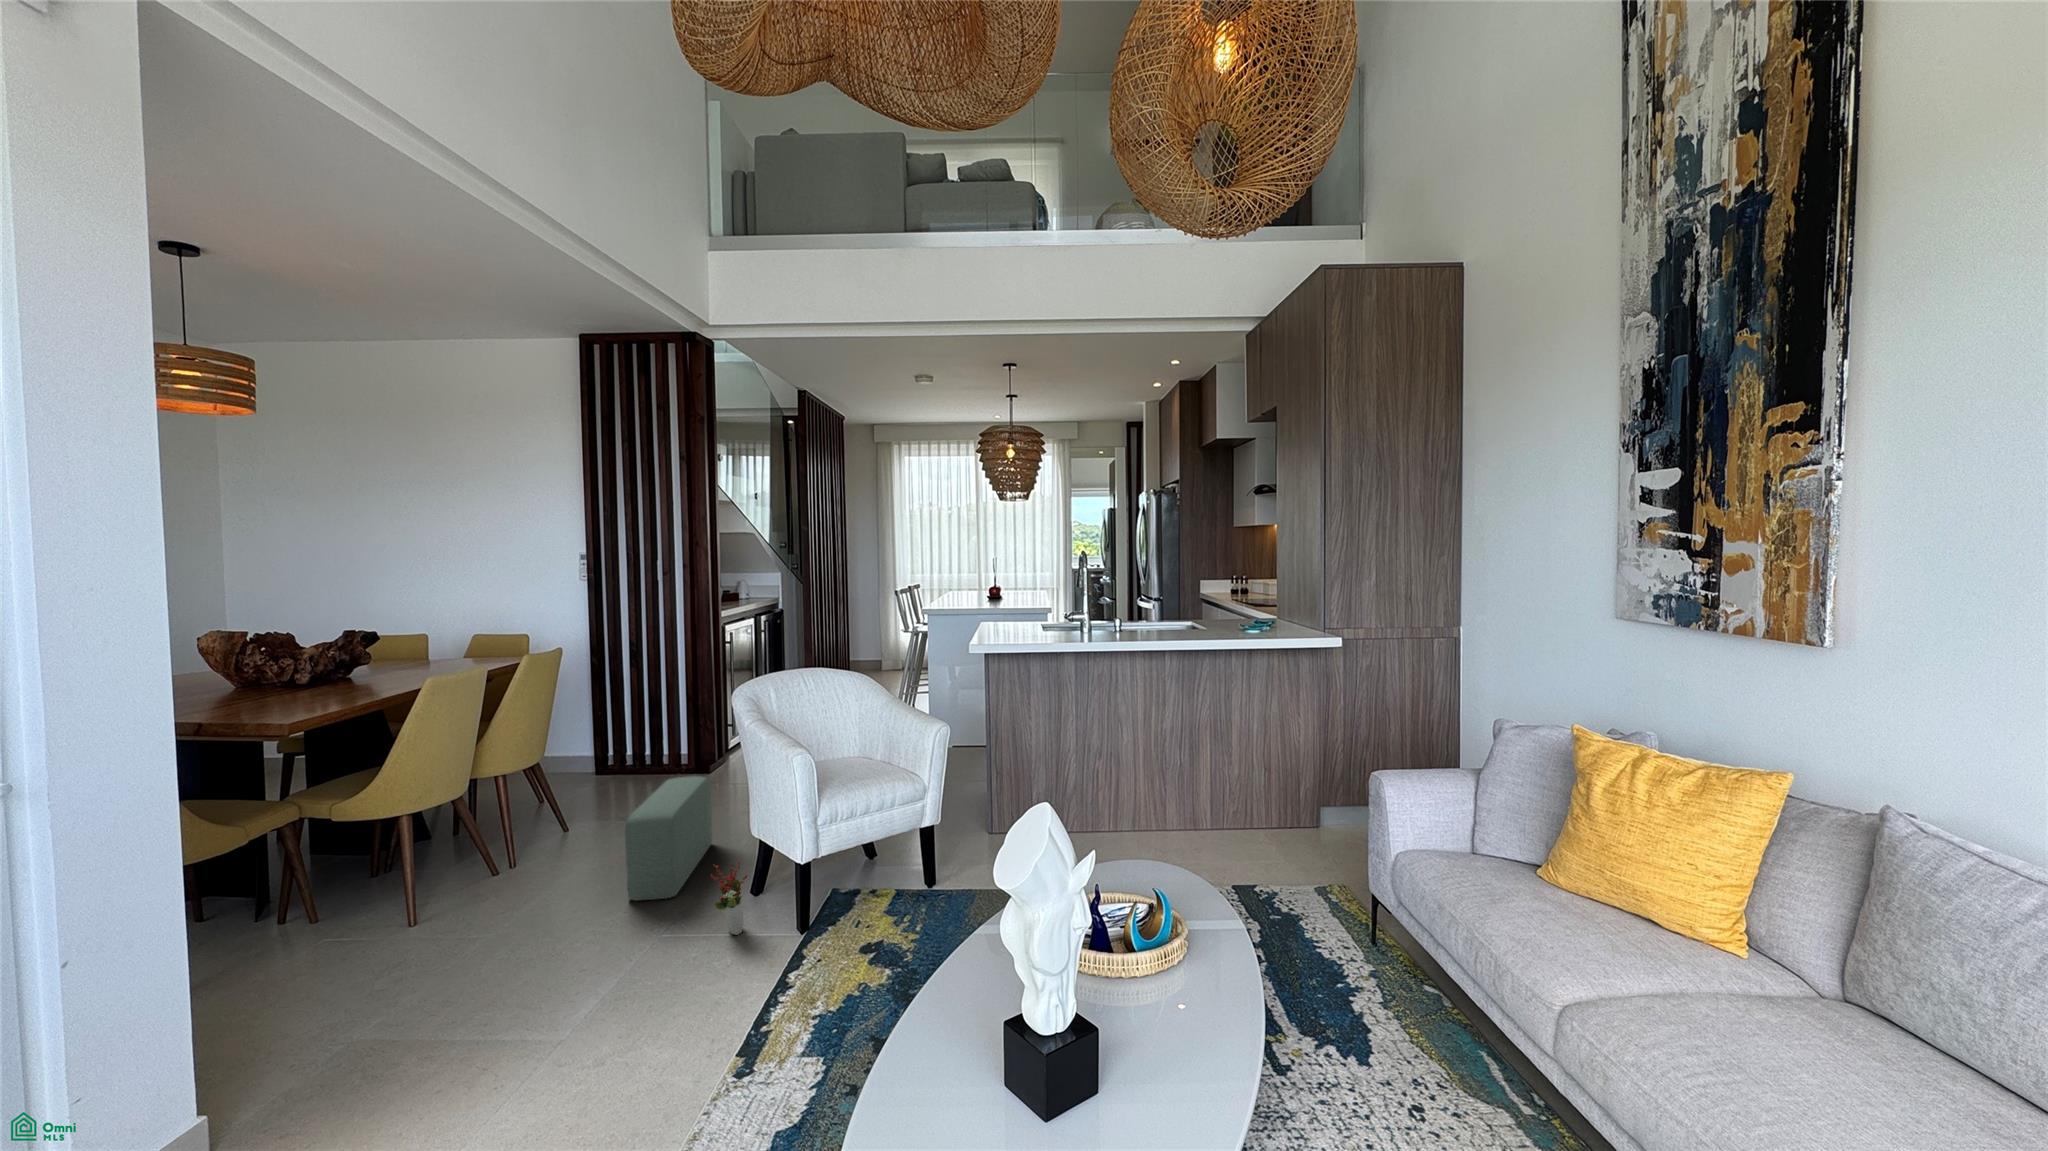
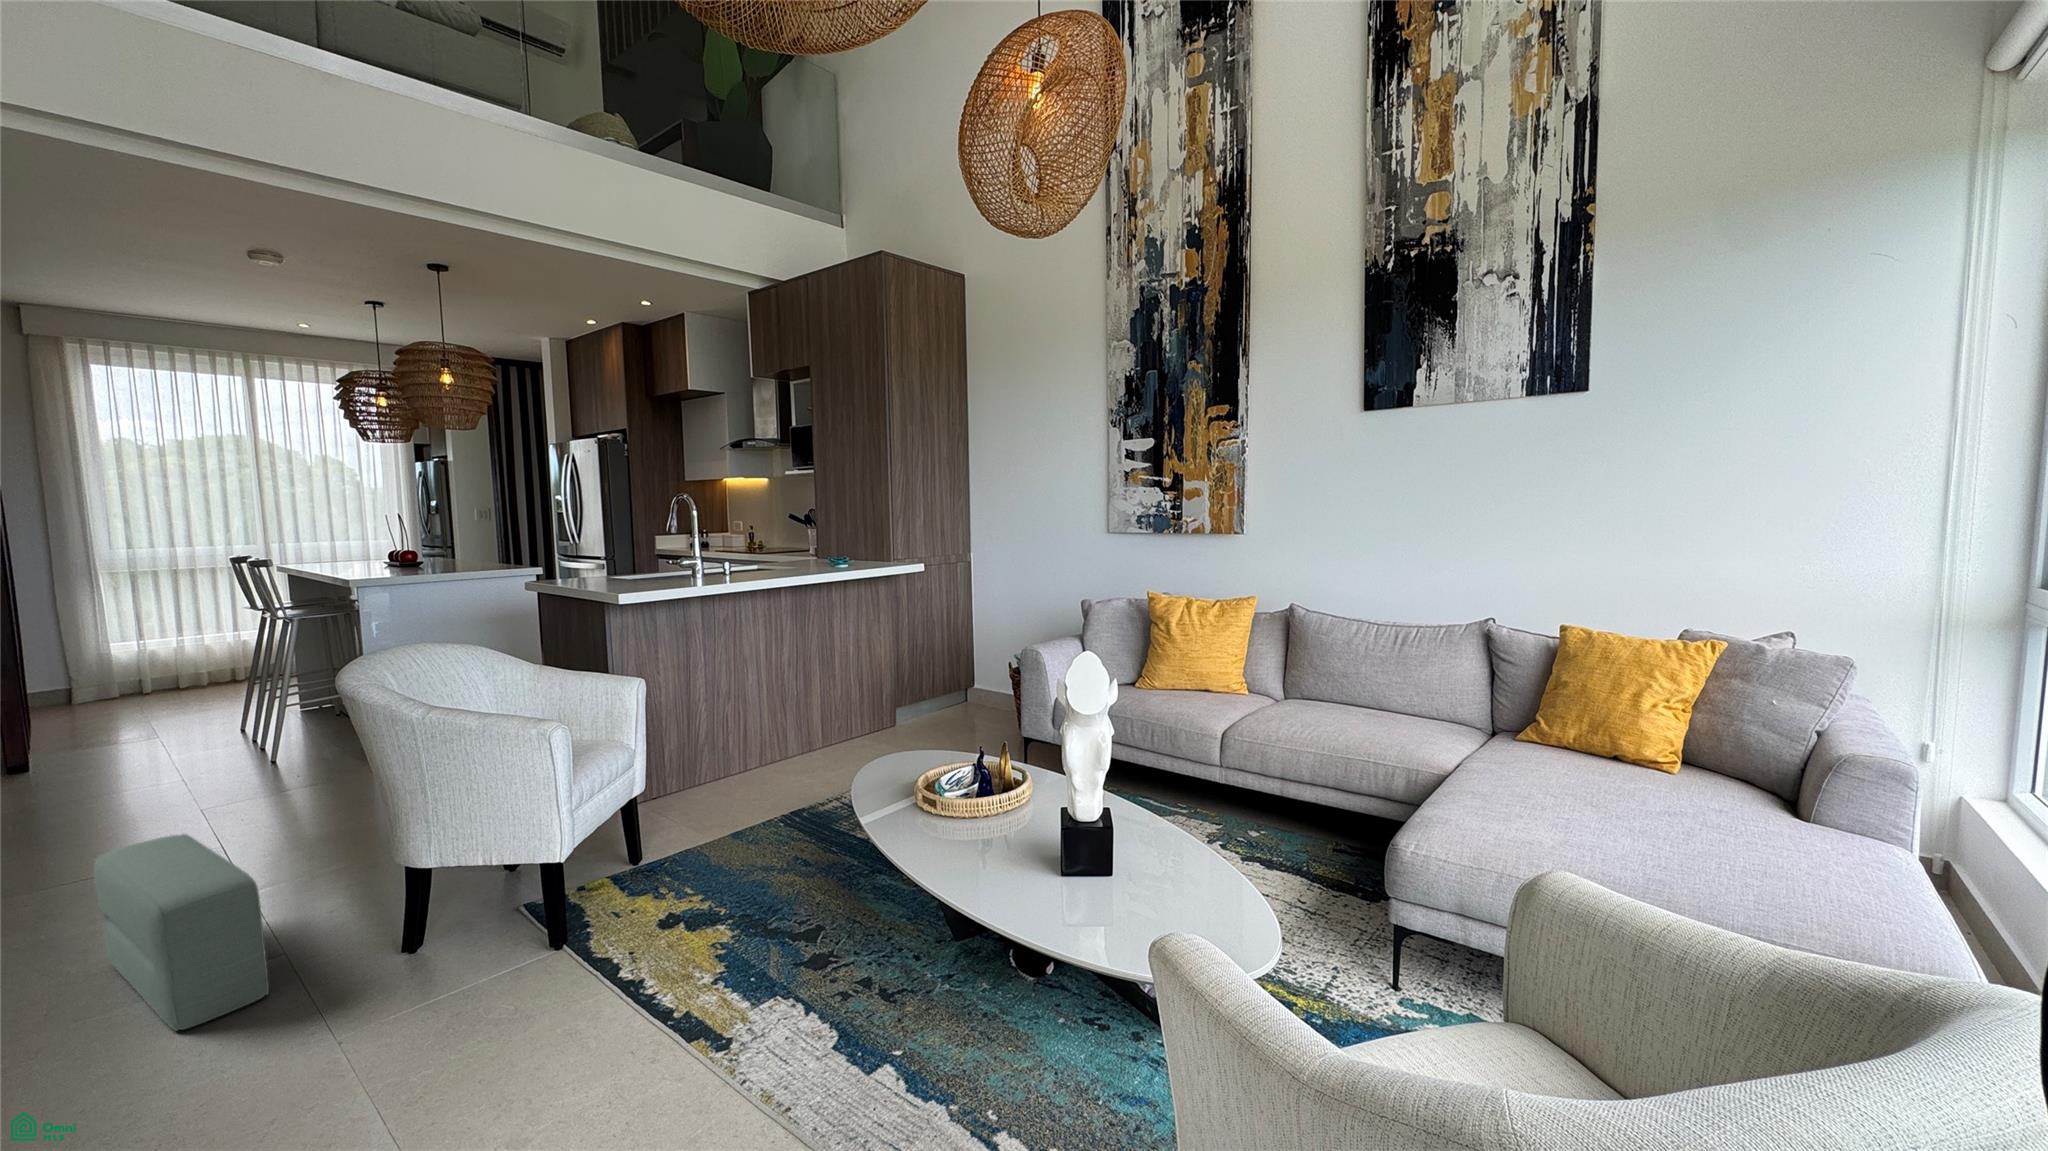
decorative plant: present [711,862,748,935] -> none [418,887,477,981]

